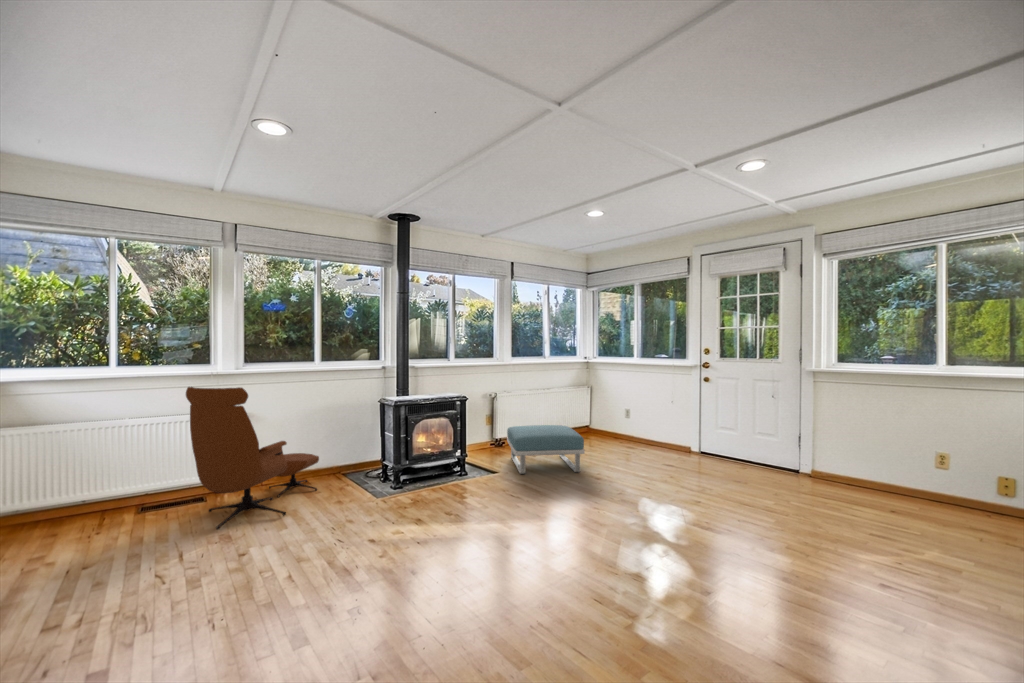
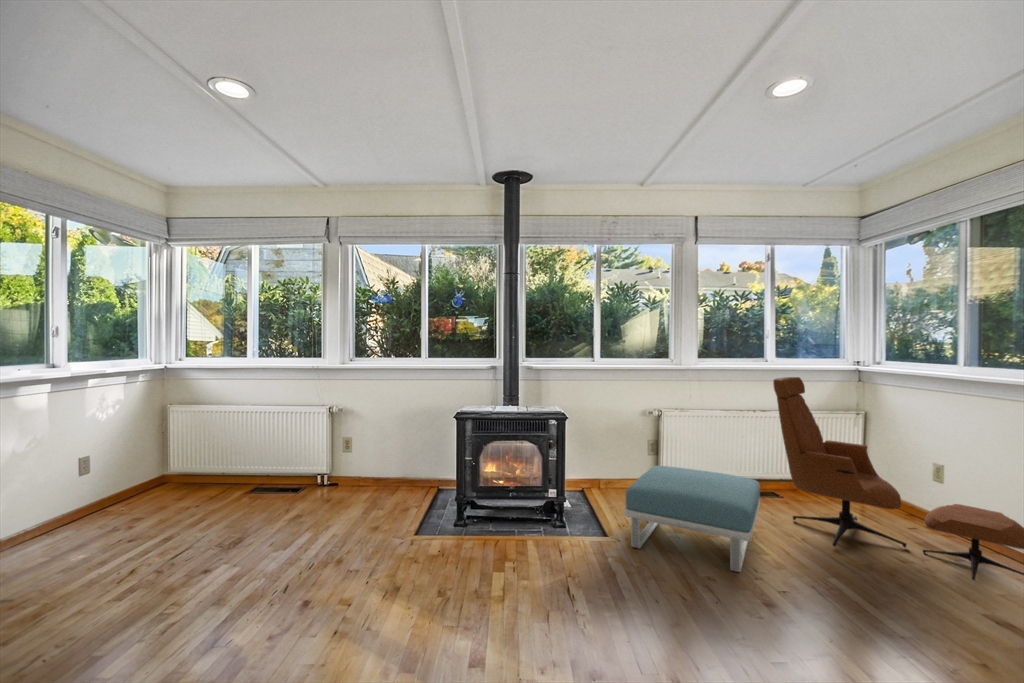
lounge chair: present [186,387,319,530] -> present [773,377,1024,580]

